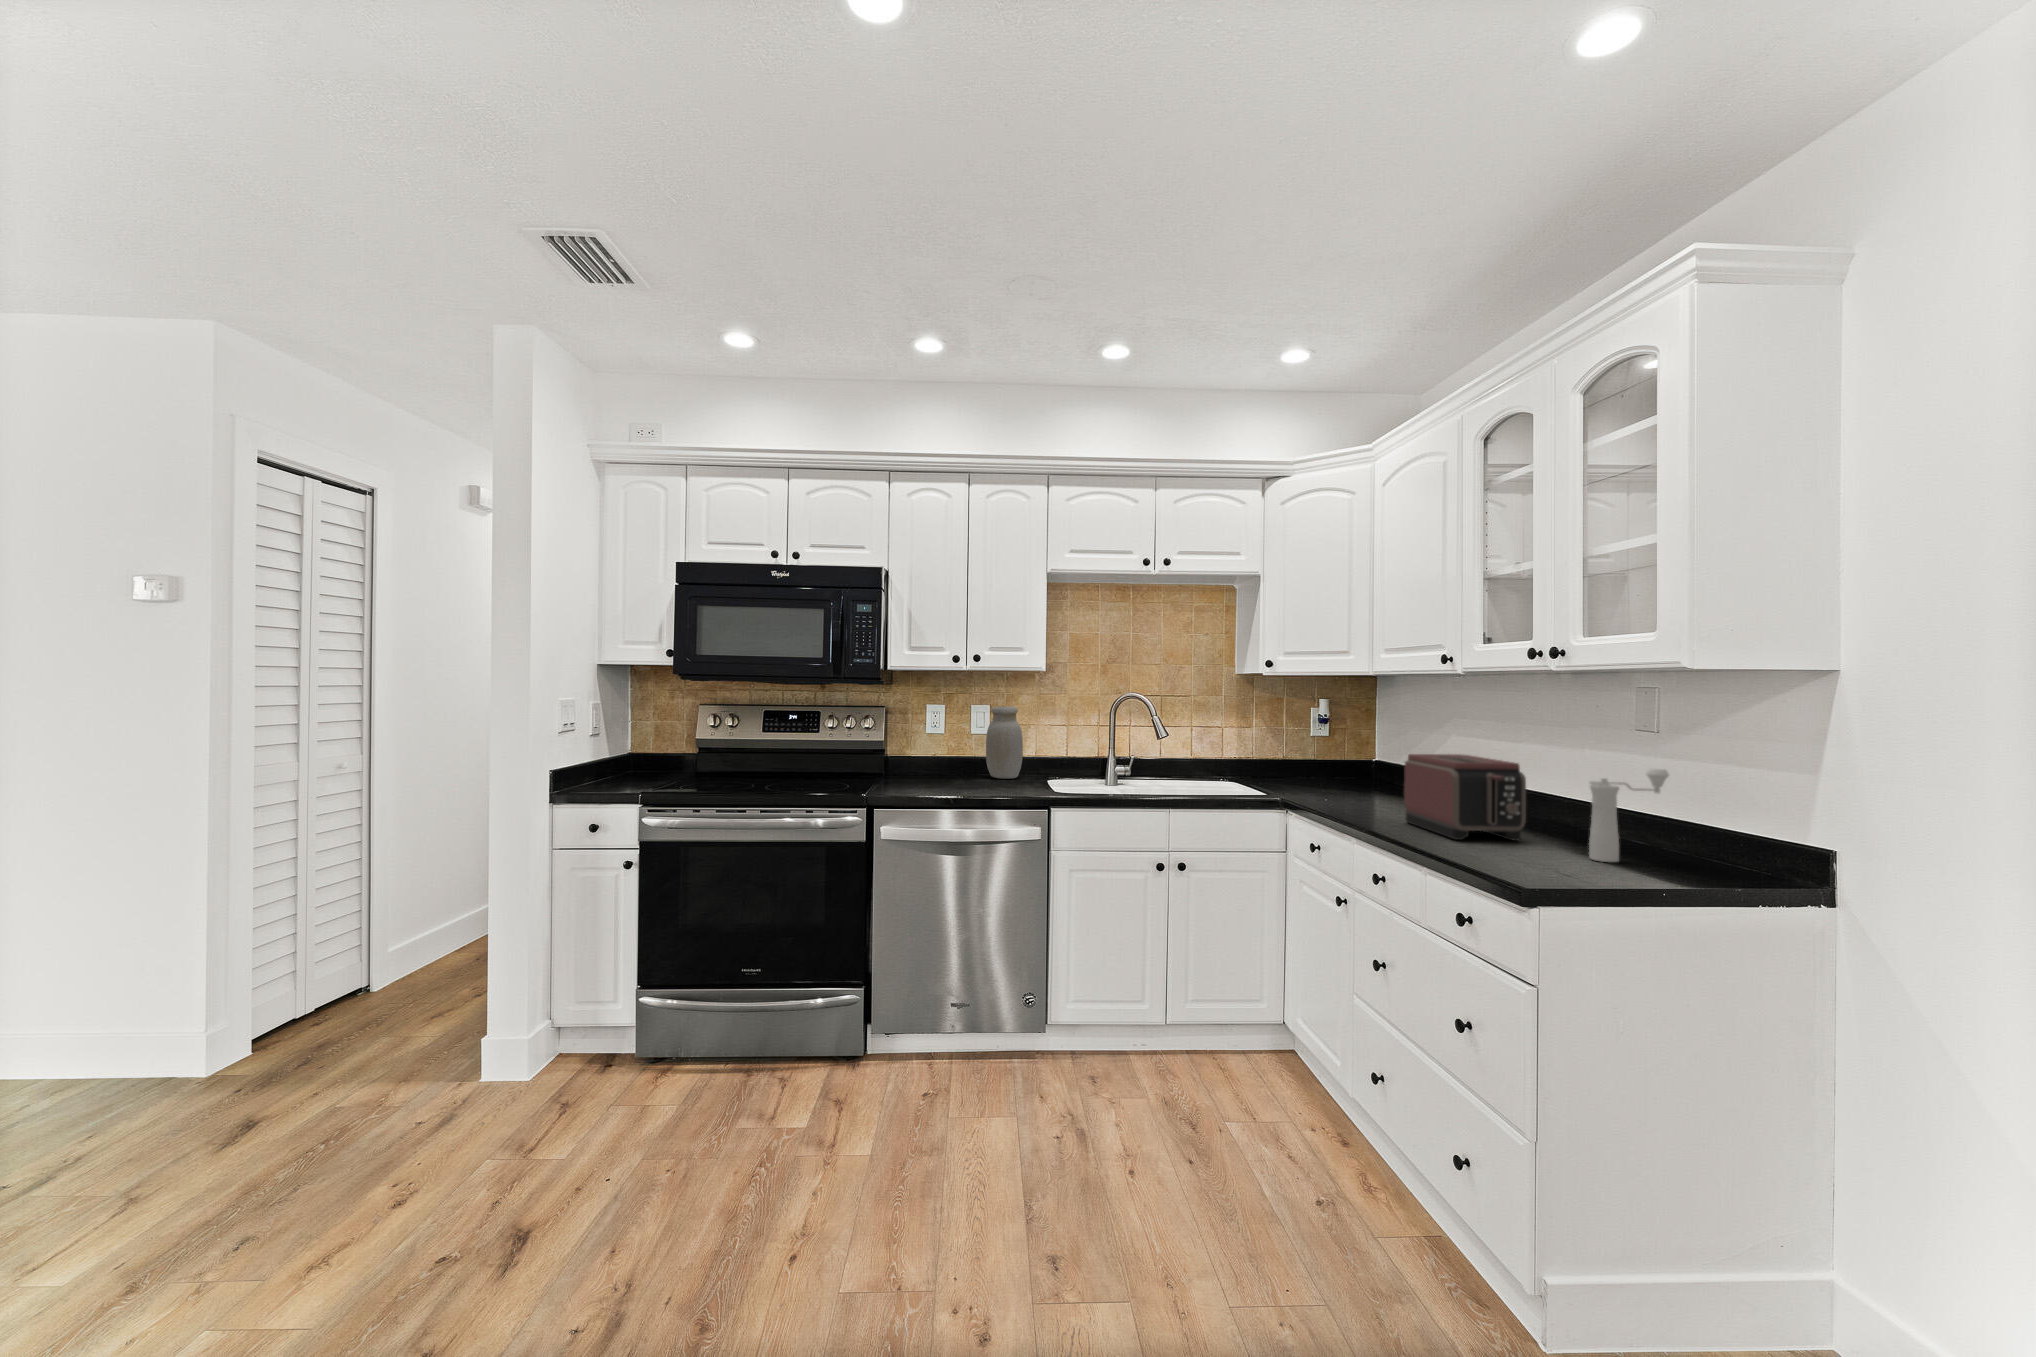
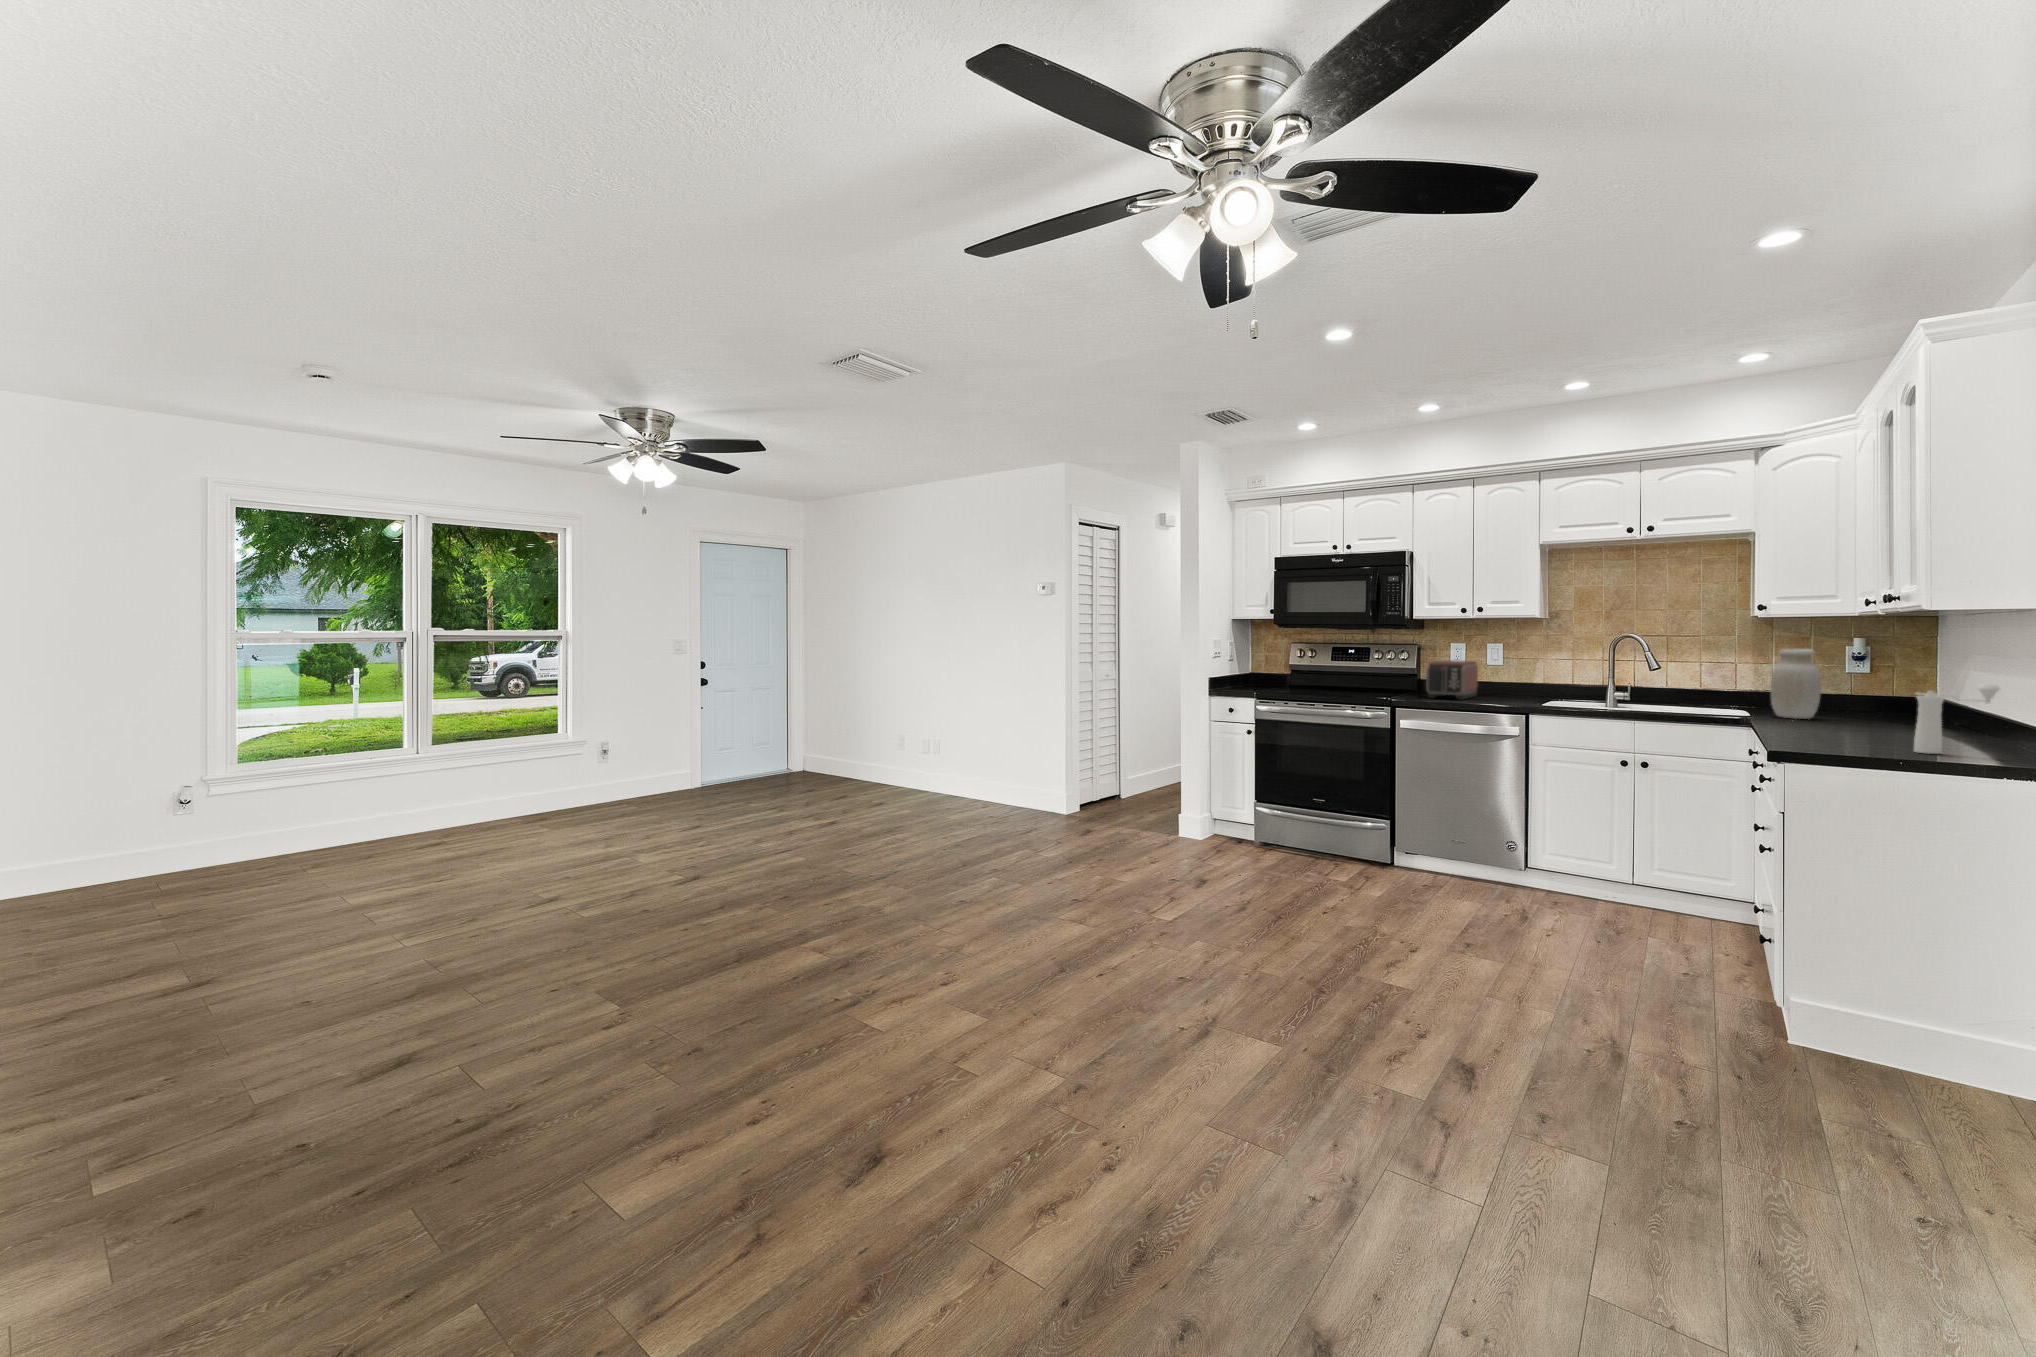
jar: present [986,706,1023,779] -> present [1771,649,1821,719]
toaster: present [1404,754,1526,840] -> present [1426,660,1478,700]

